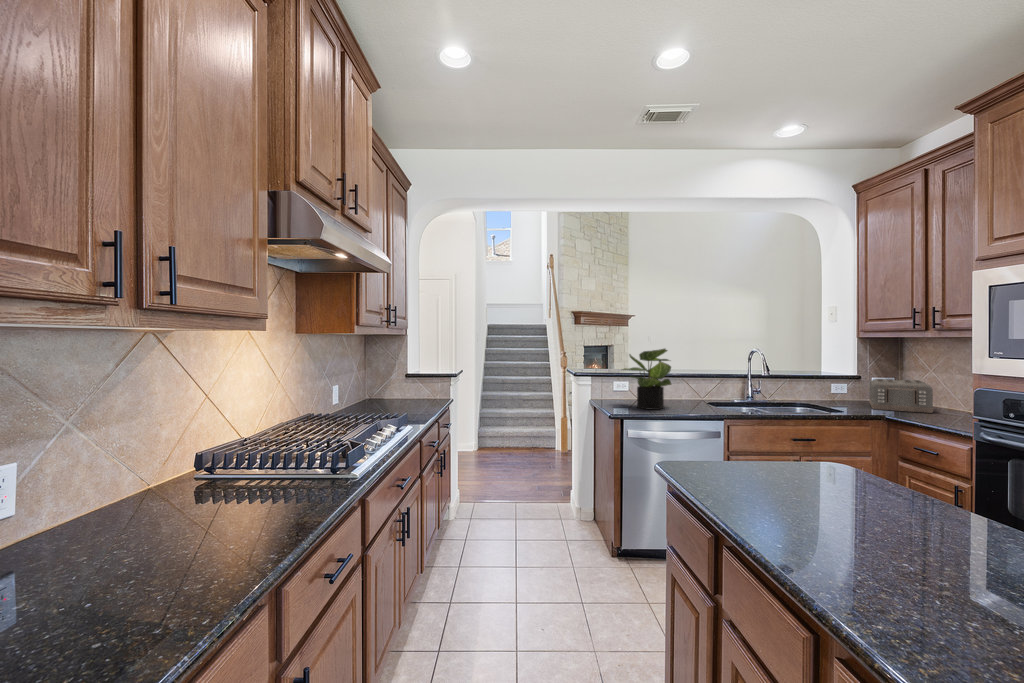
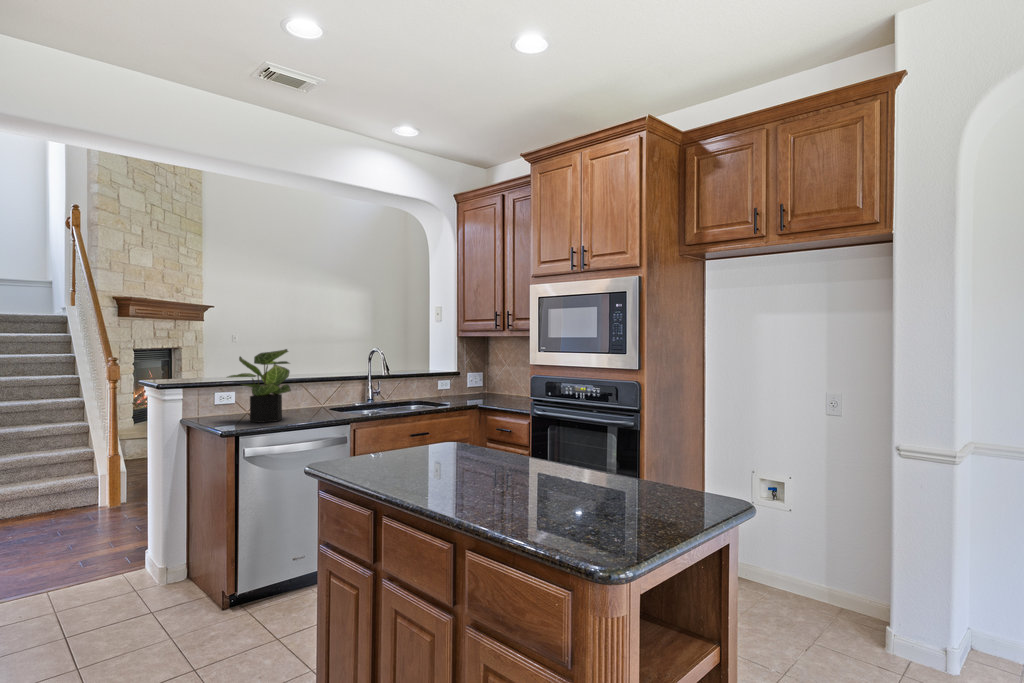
toaster: present [869,379,934,413] -> none [466,374,510,401]

